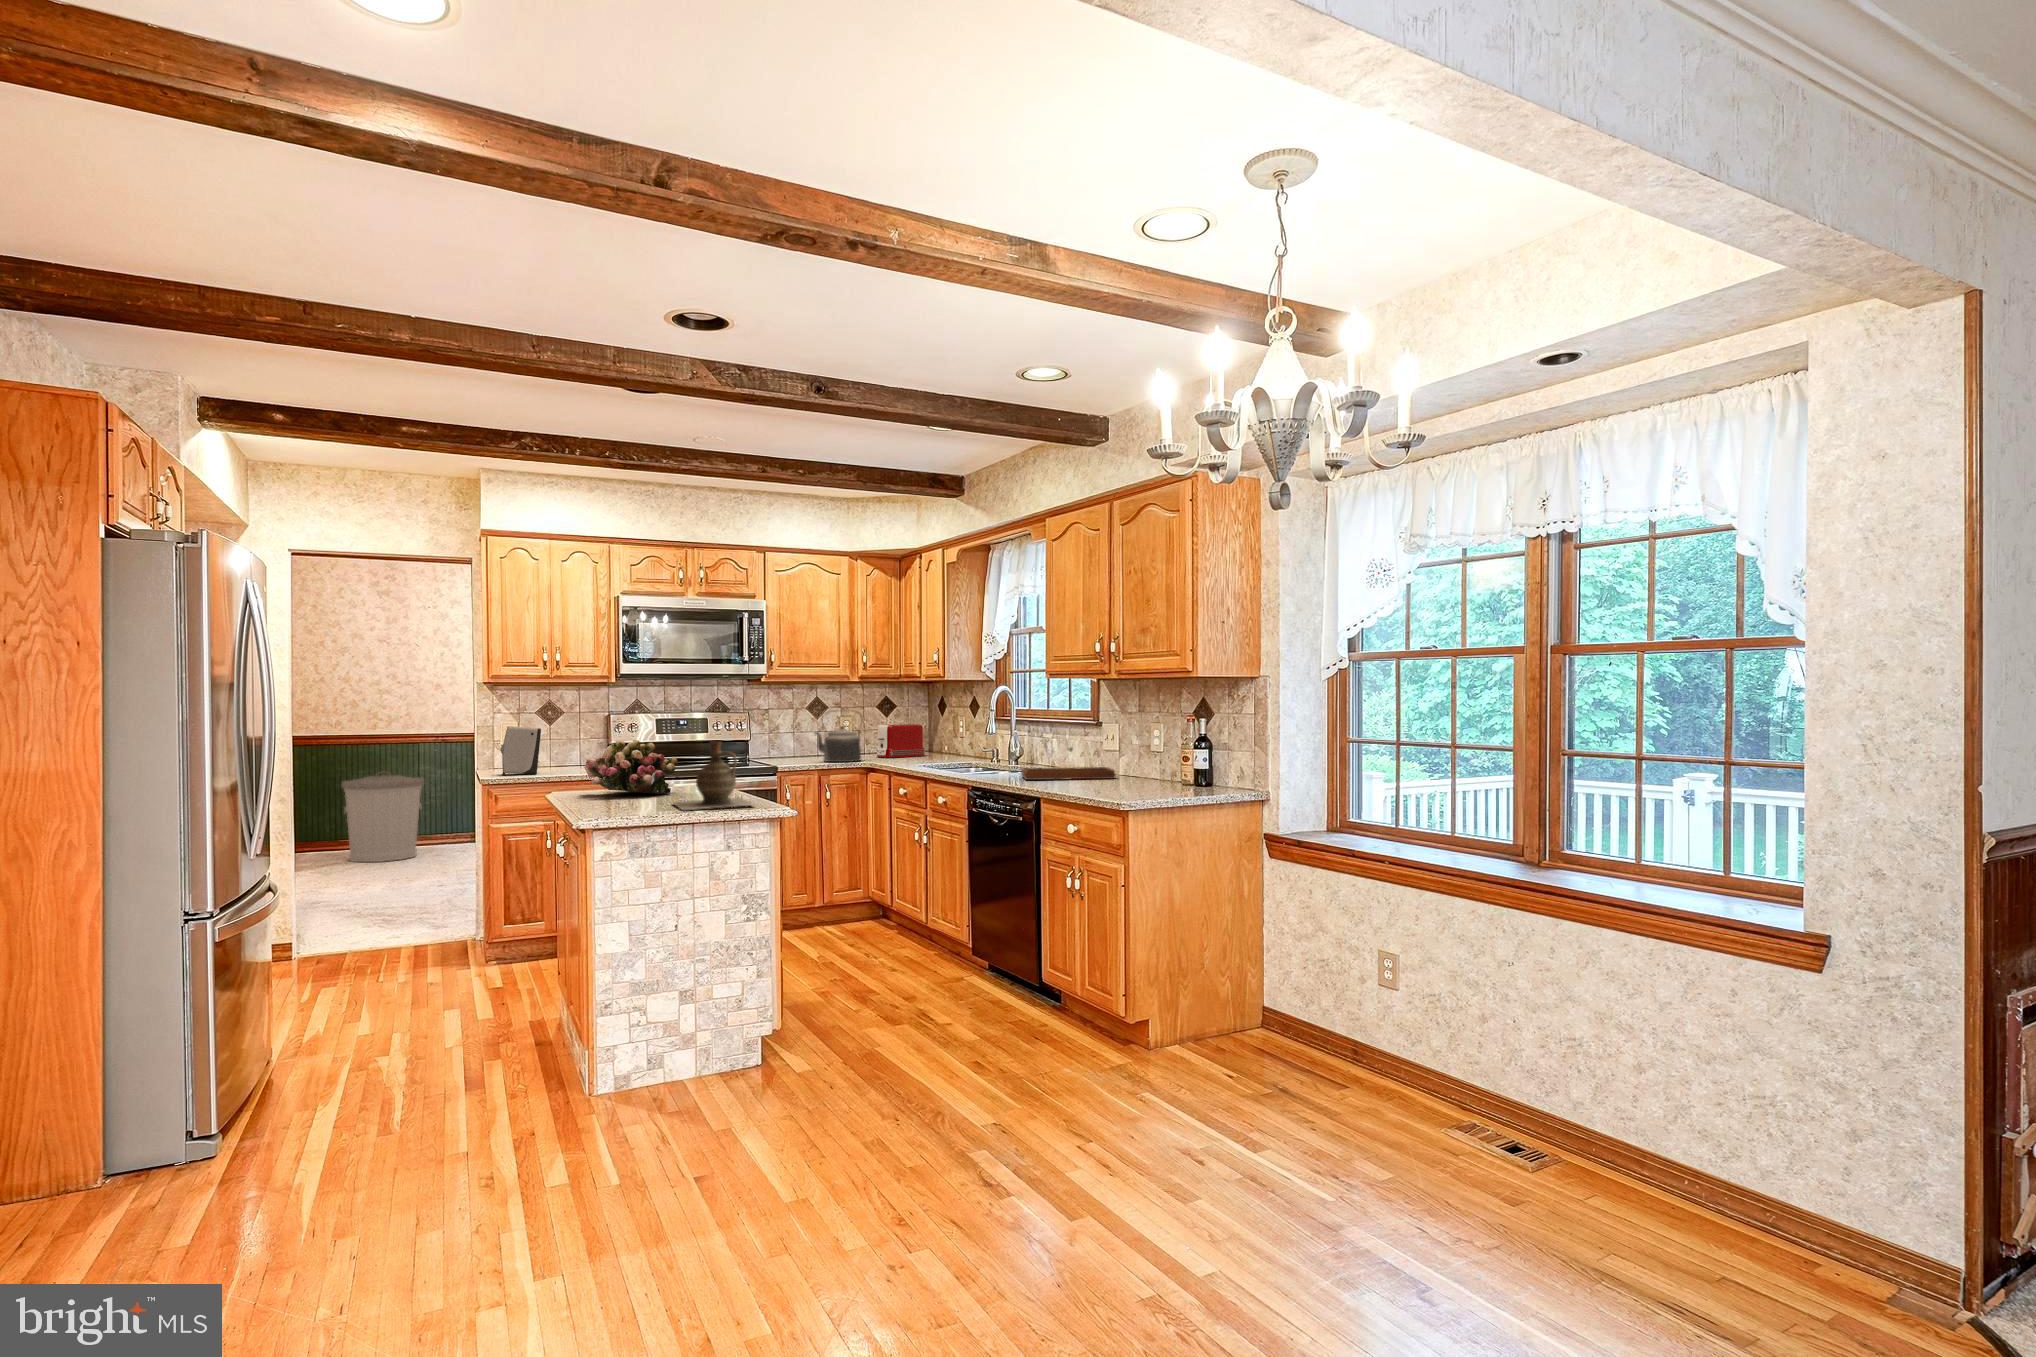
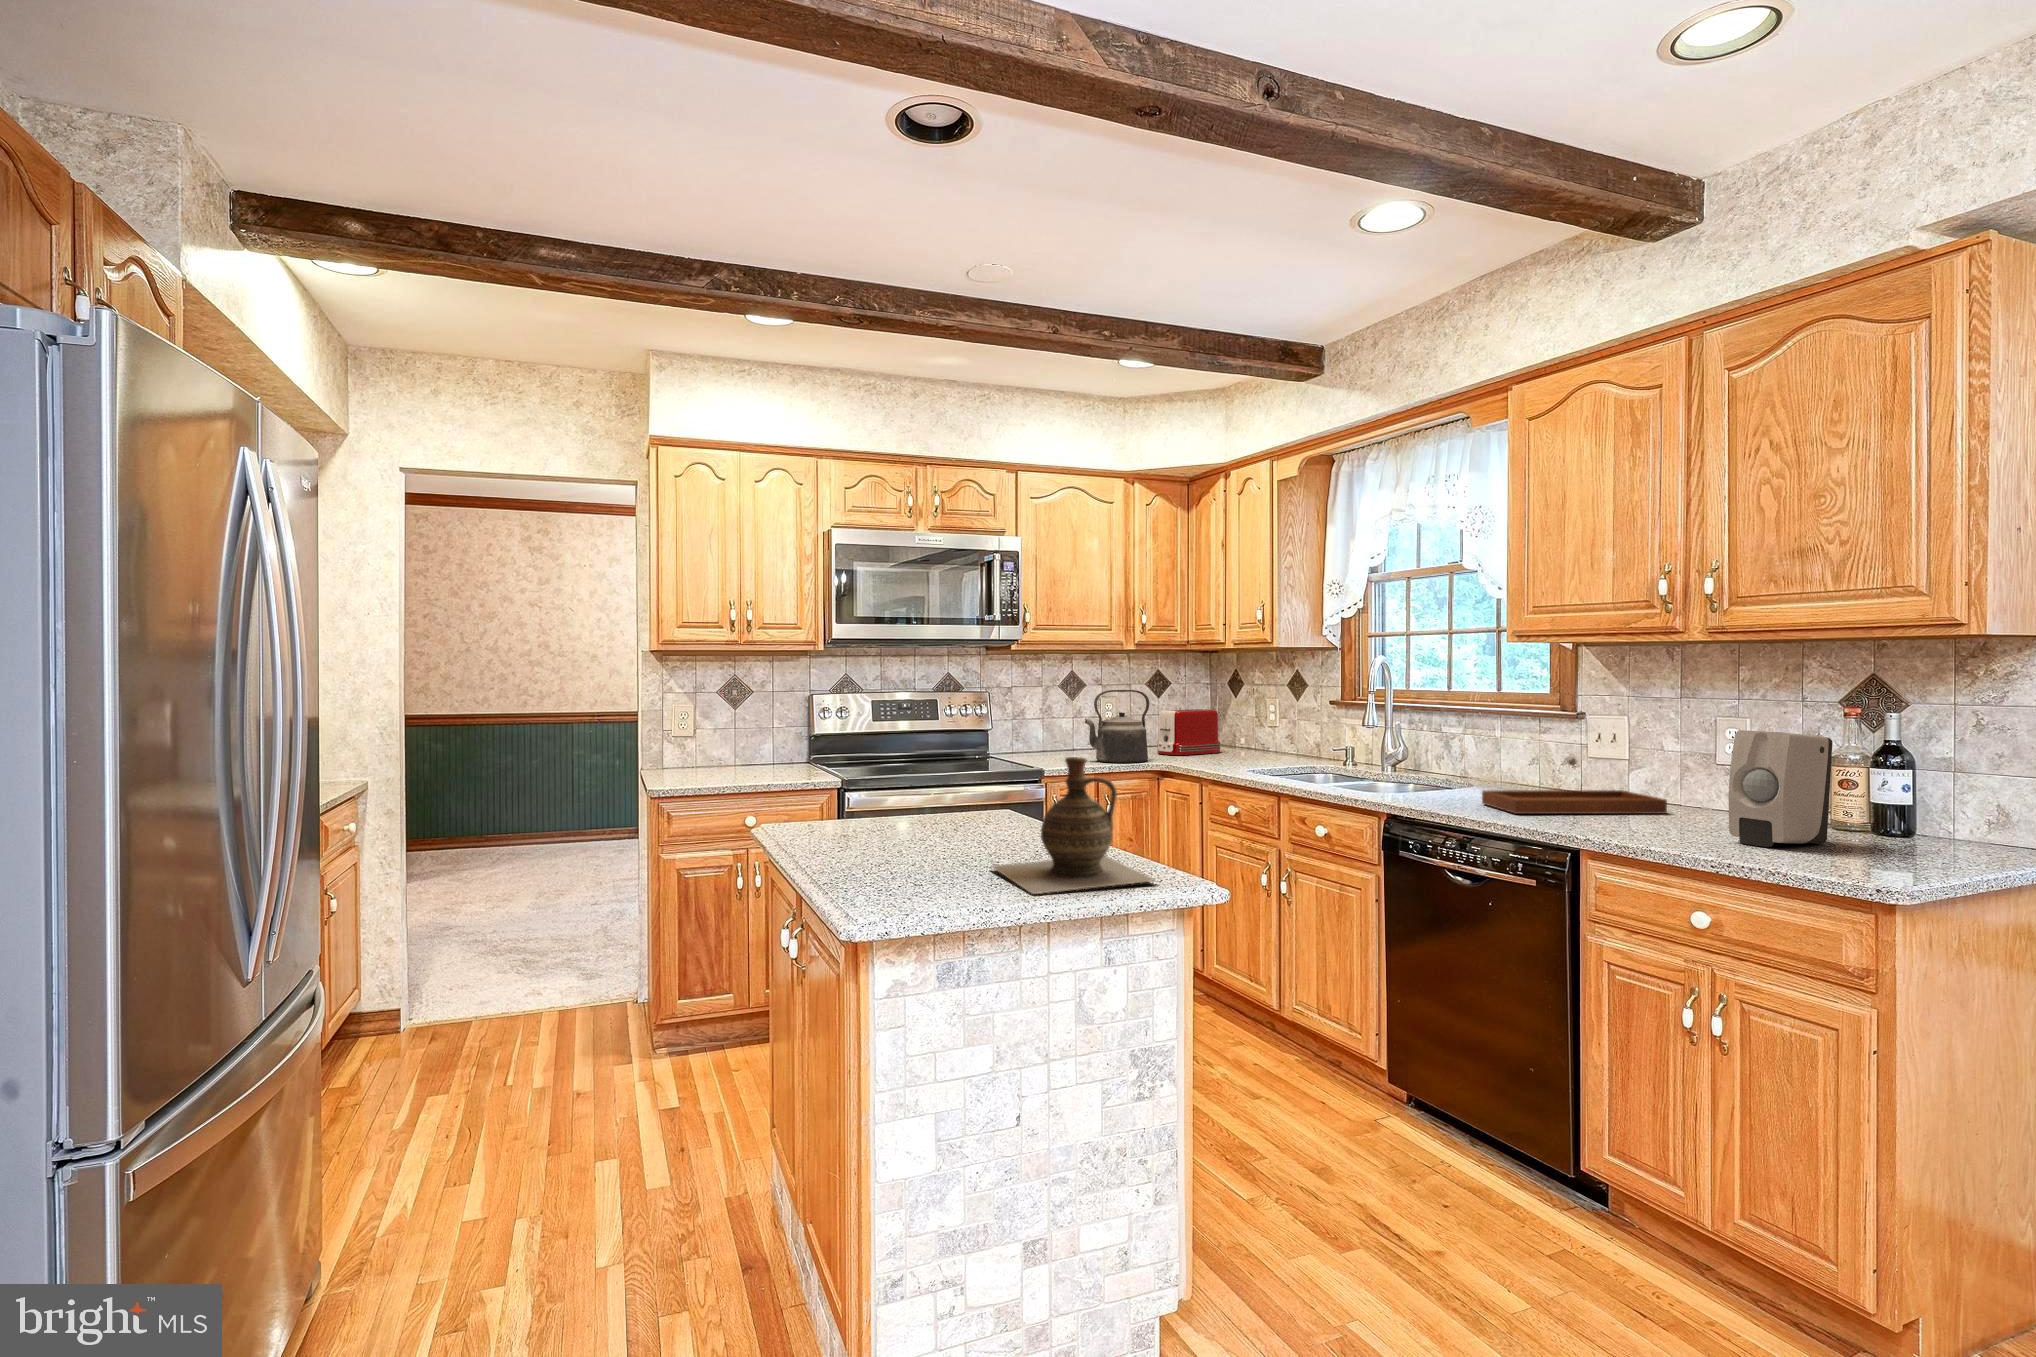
soap dispenser: present [501,726,541,775] -> present [1729,730,1832,847]
flower arrangement: present [584,739,678,794] -> none [820,743,967,837]
trash can: present [342,772,424,862] -> none [490,754,581,860]

